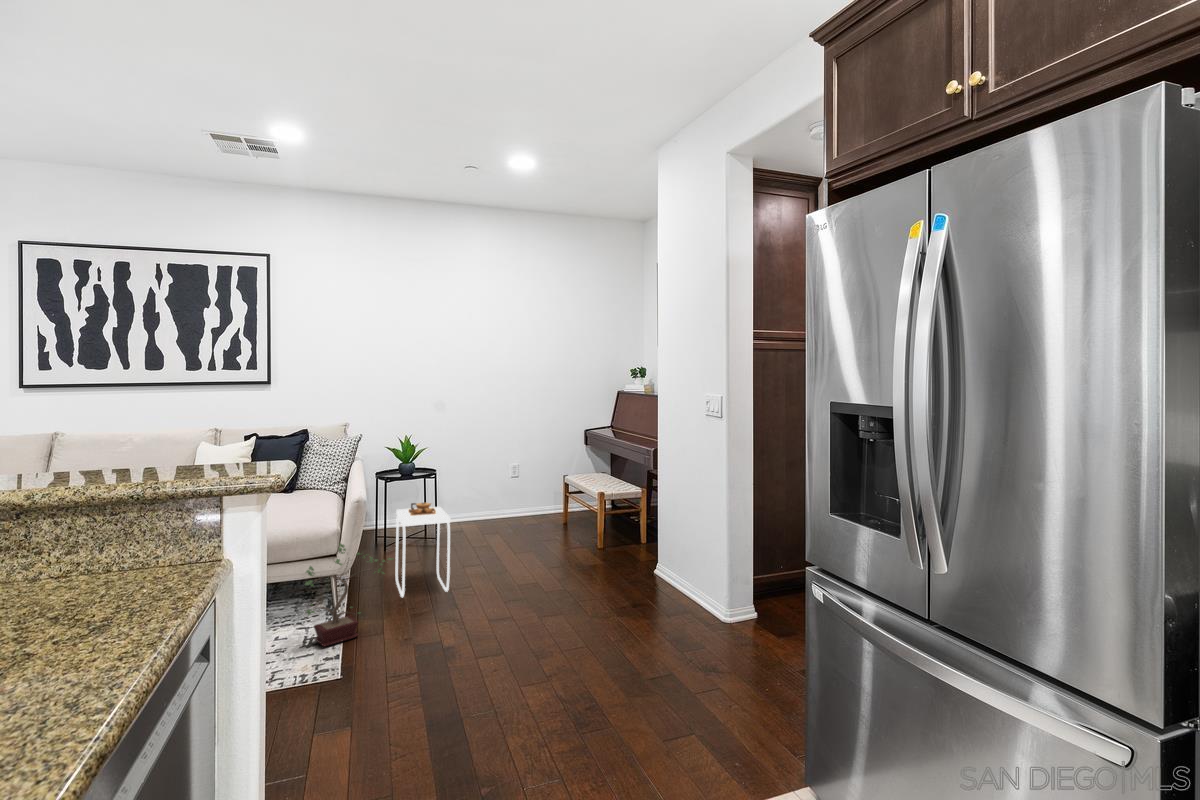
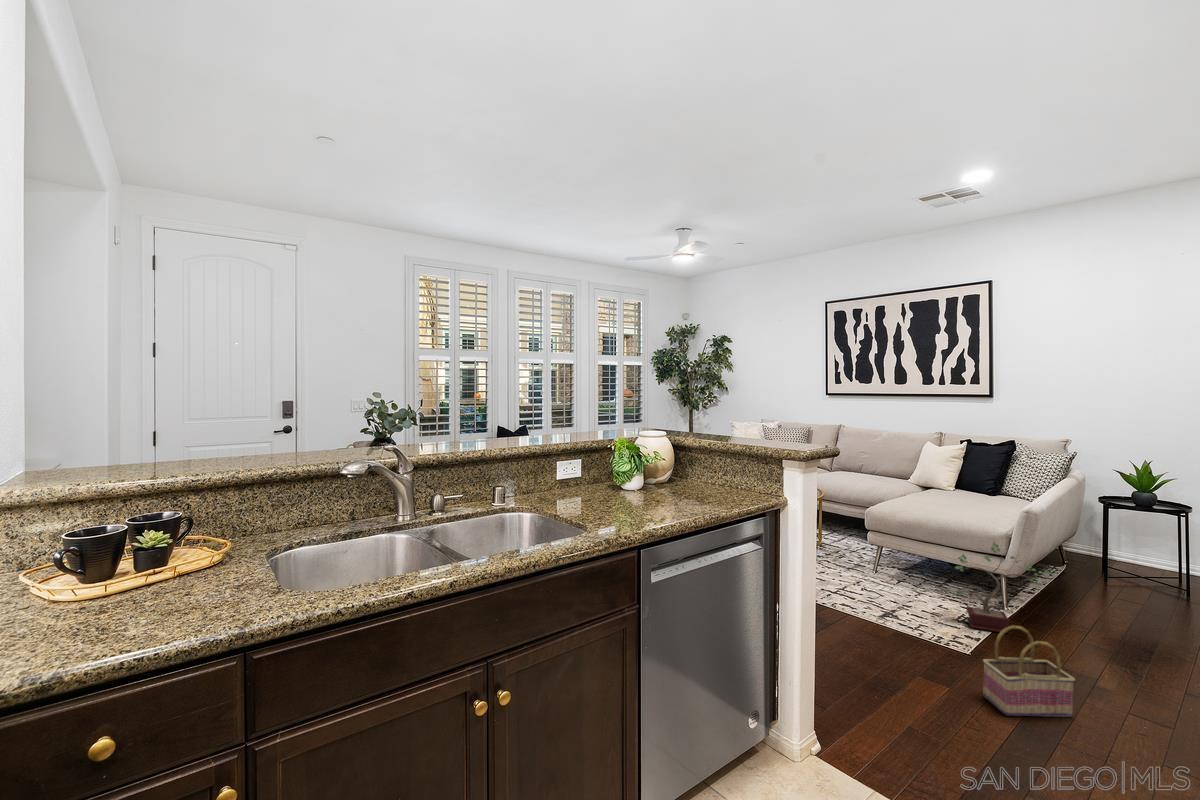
side table: present [396,503,451,597] -> none [1081,527,1156,639]
basket: none [384,624,458,727] -> present [983,625,1075,717]

